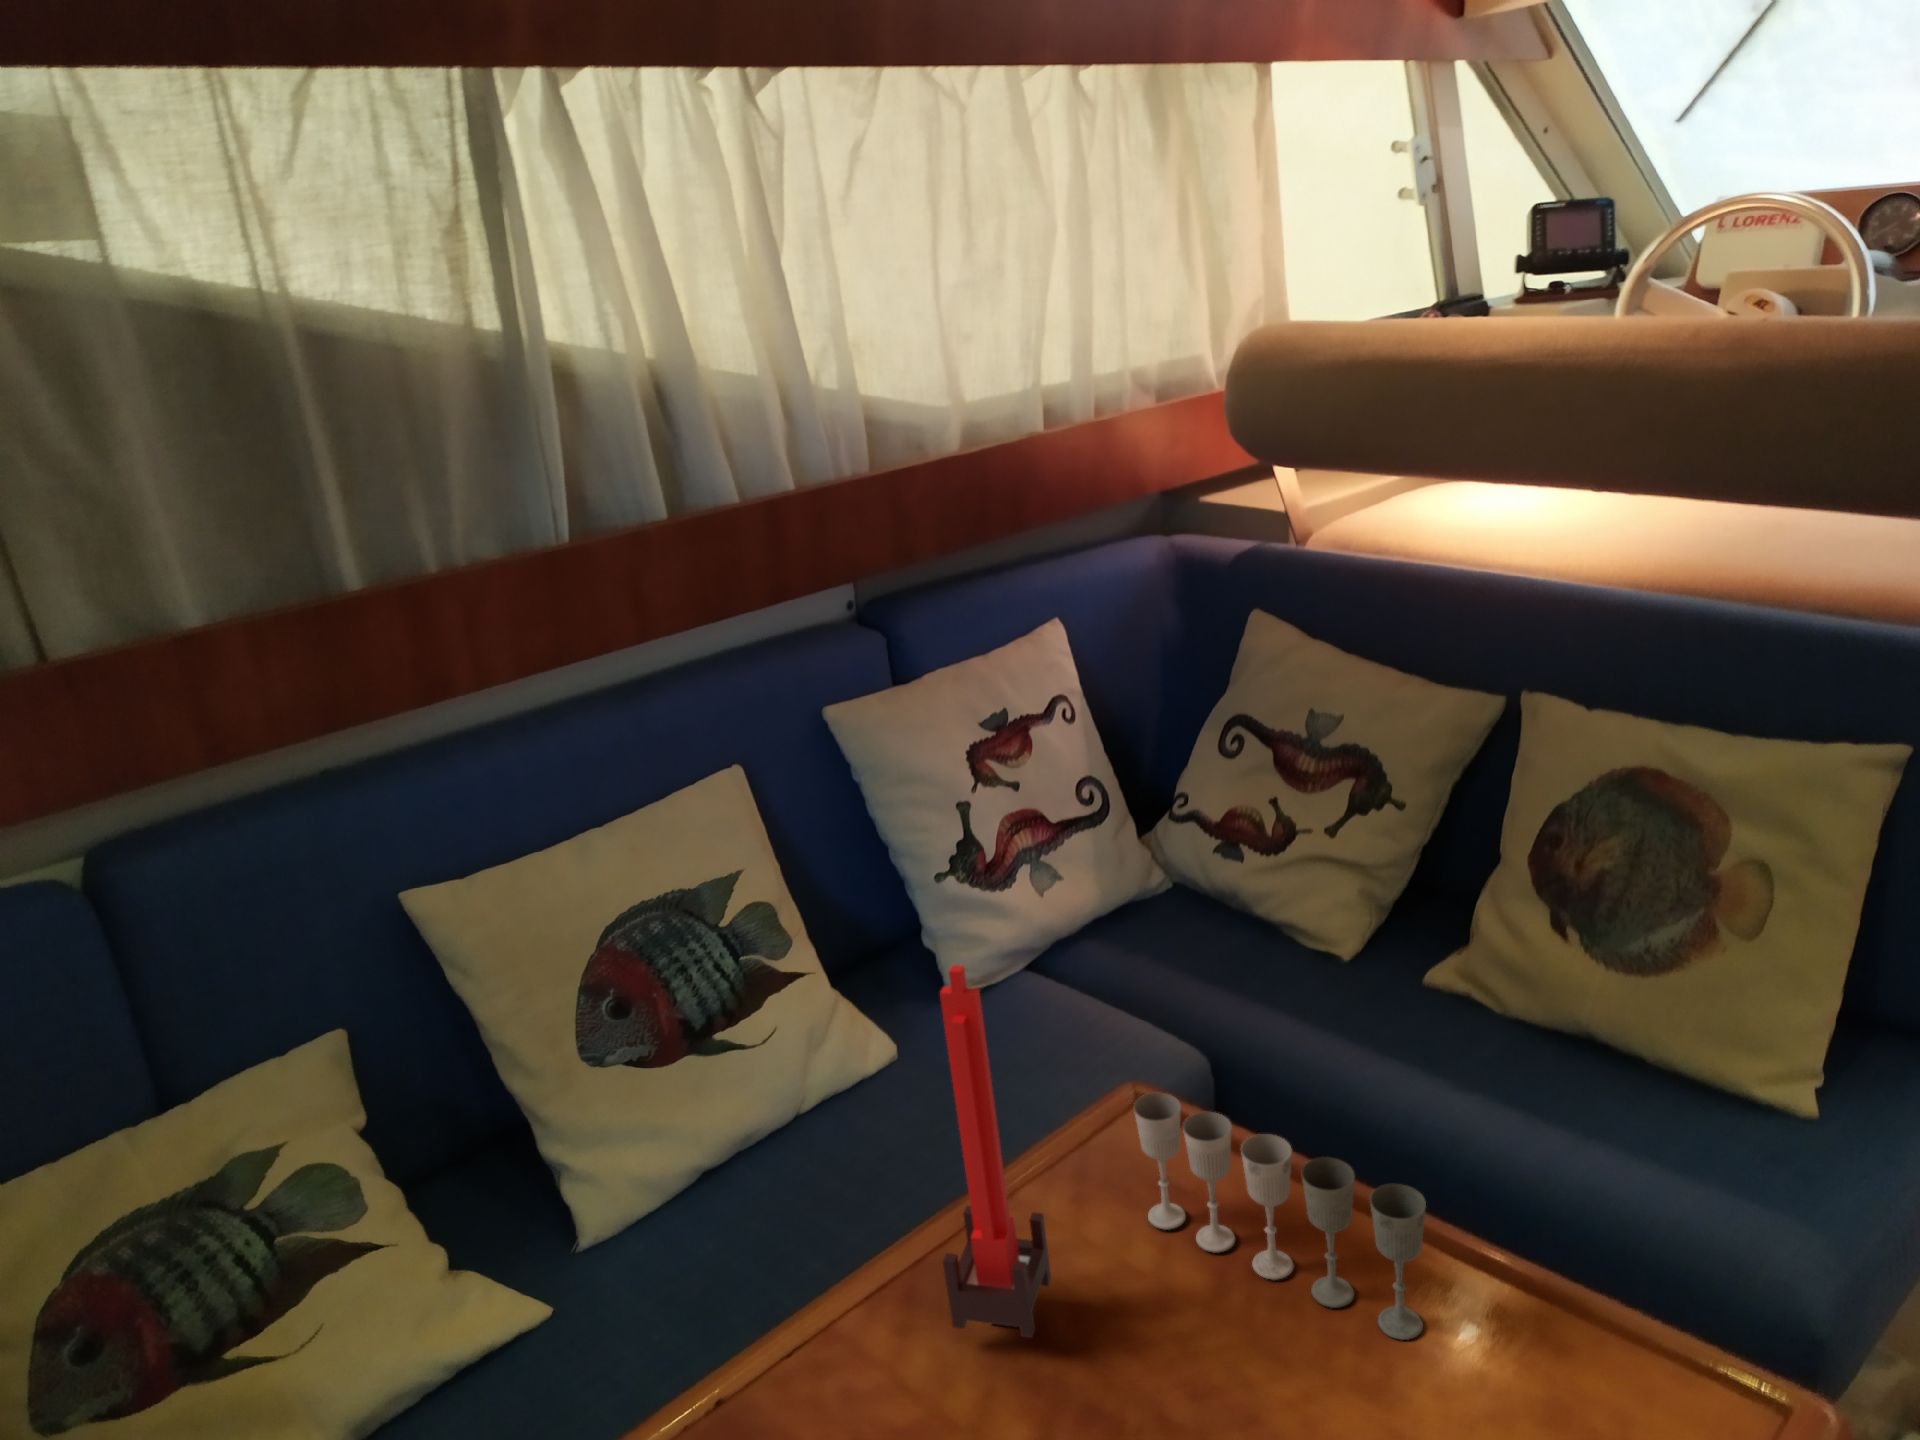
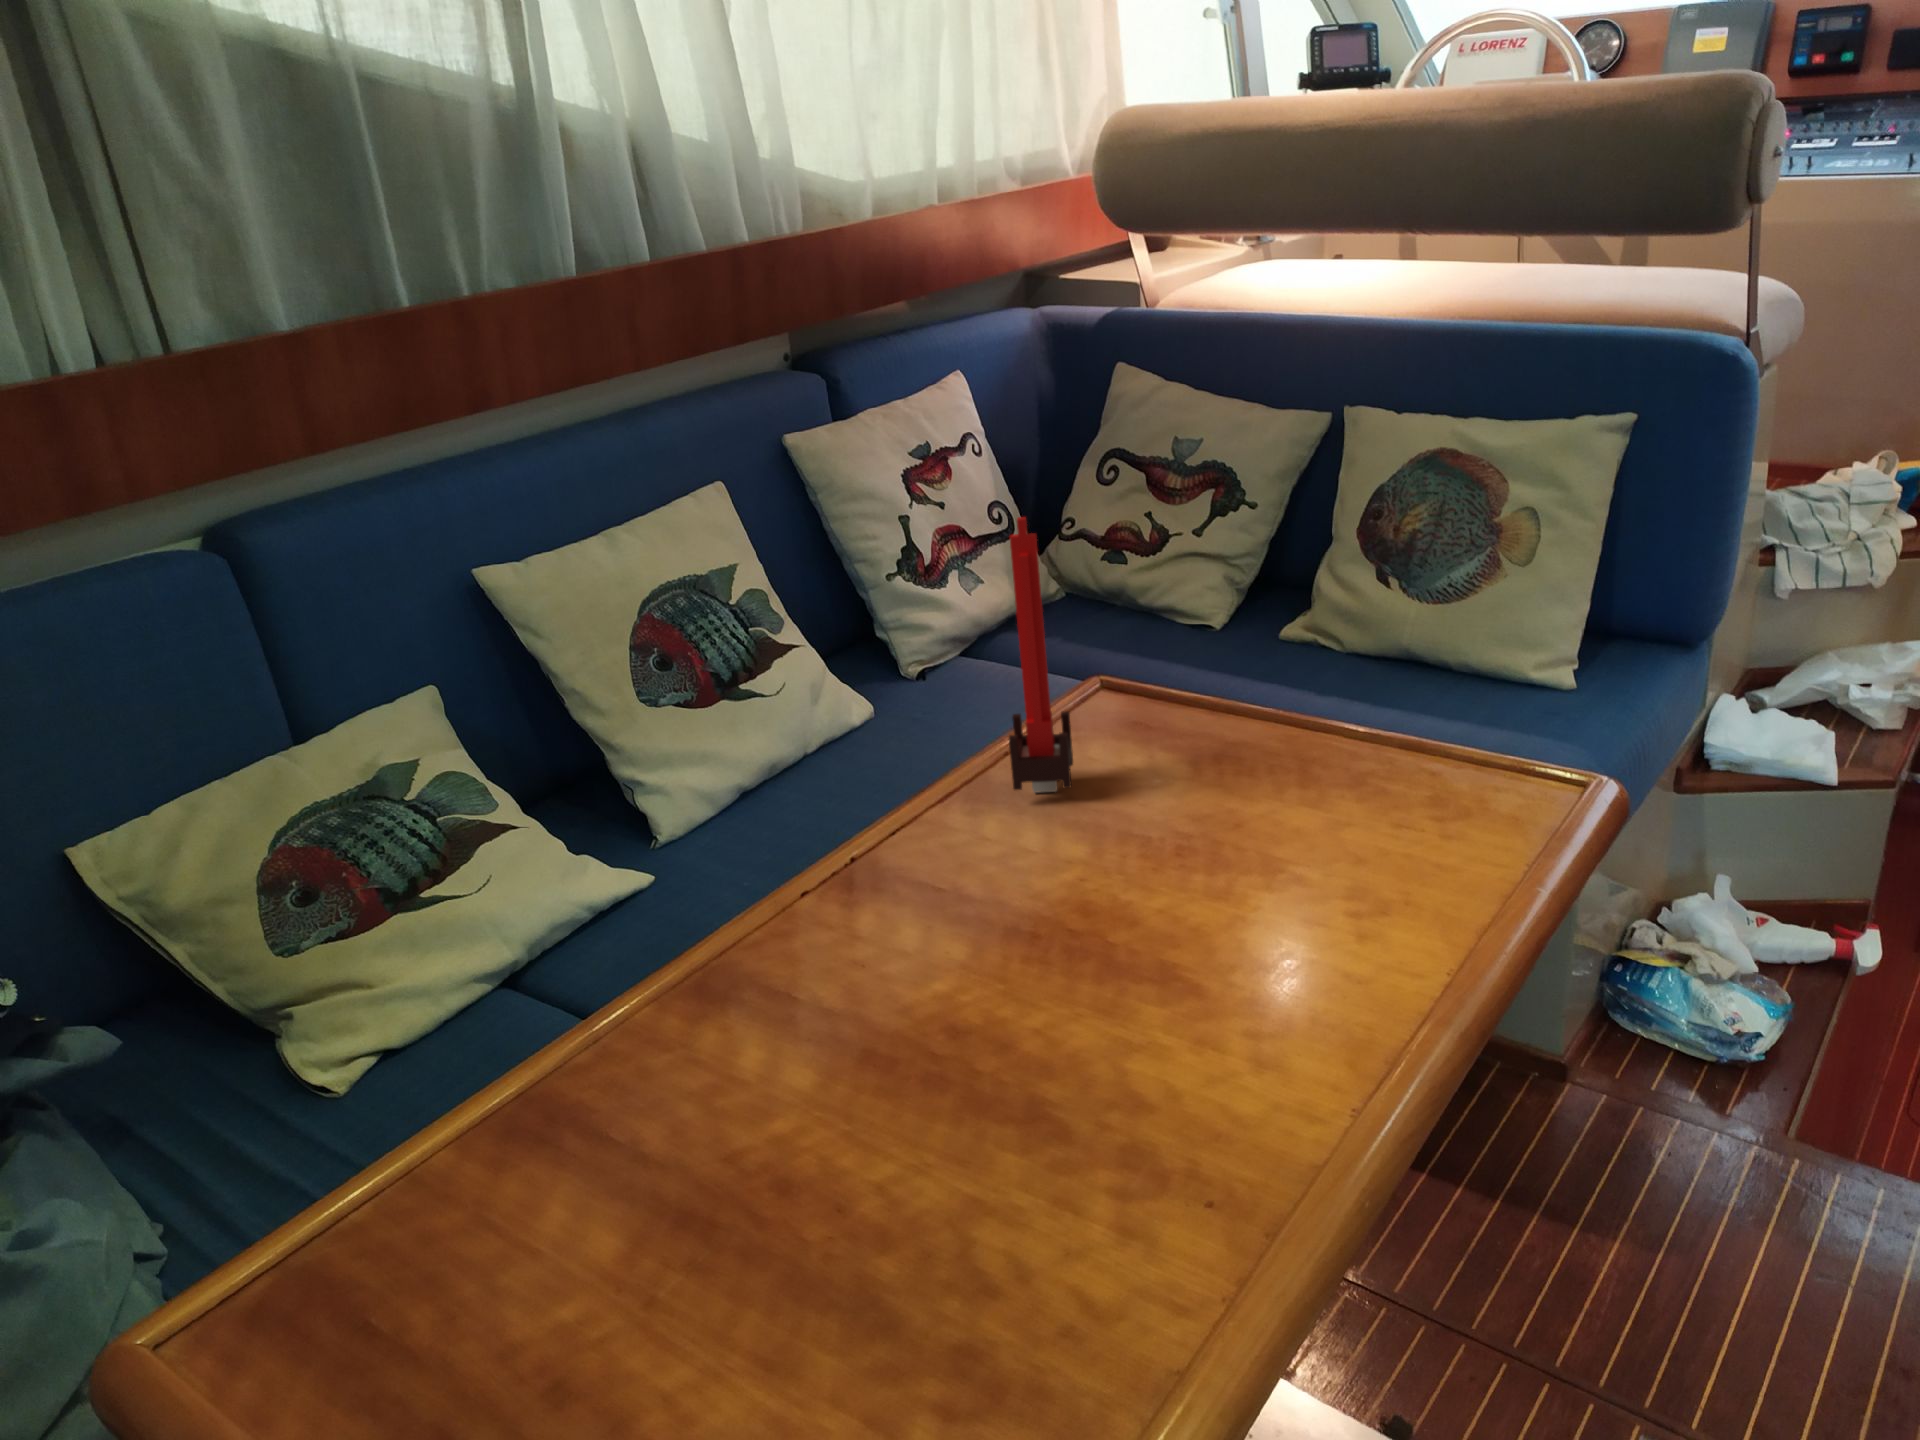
wine glass: present [1134,1093,1426,1340] -> none [1119,640,1330,766]

